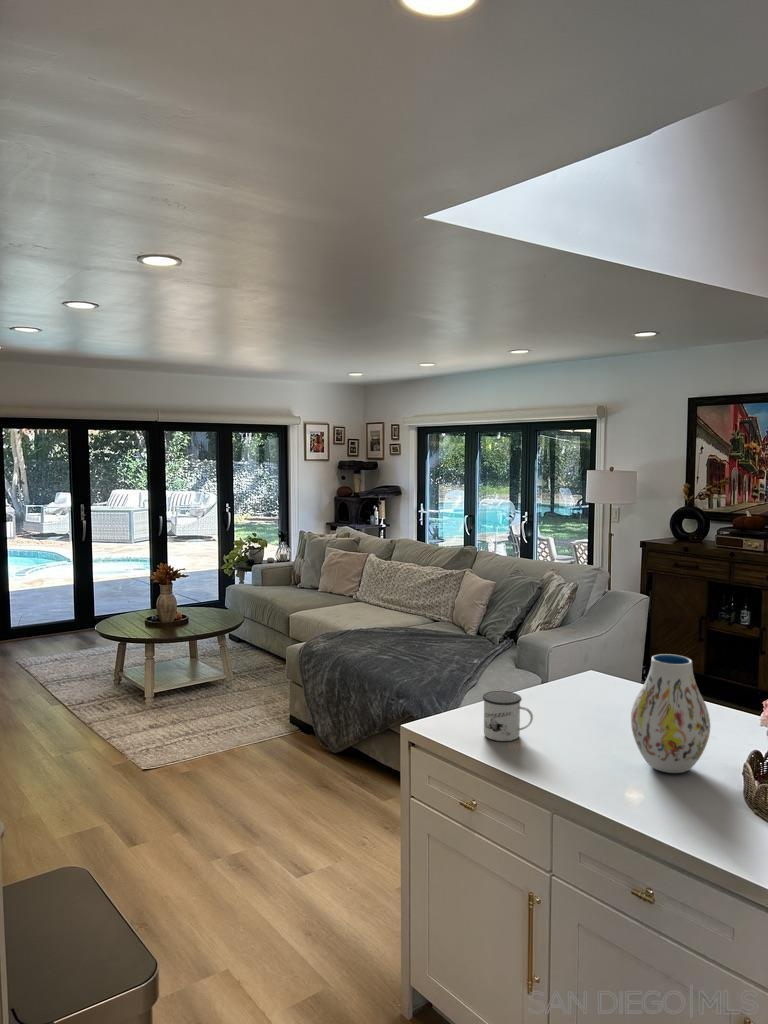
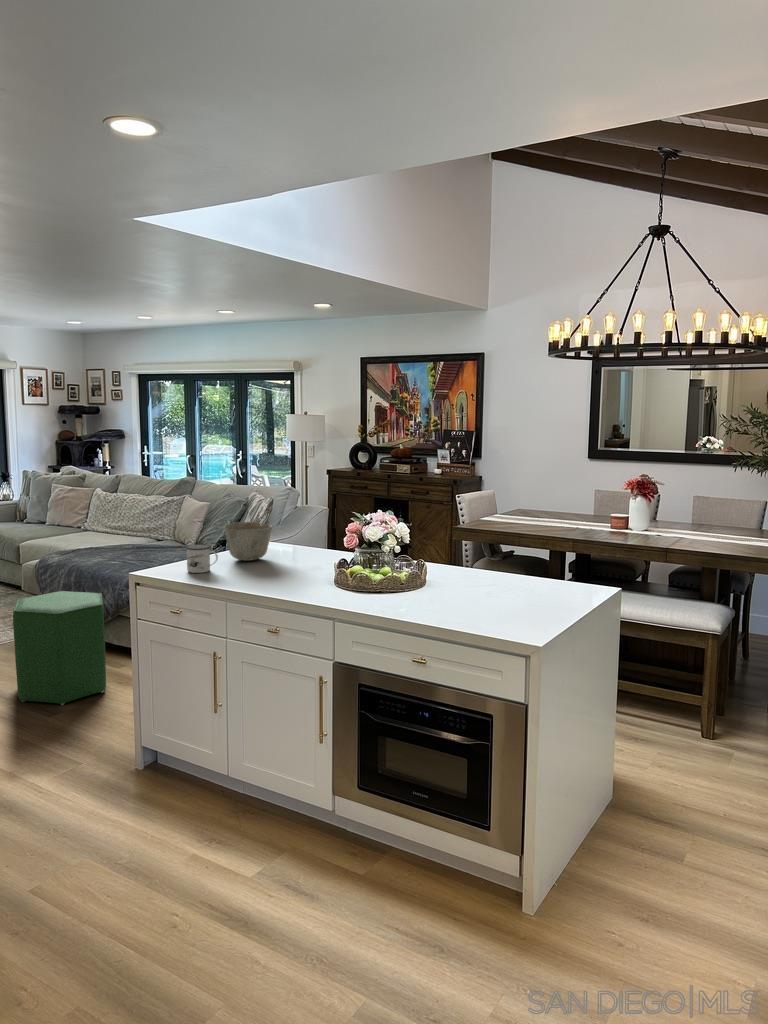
ceramic bowl: none [539,651,617,718] -> present [224,522,272,561]
vase: present [631,654,710,773] -> none [273,510,316,576]
ottoman: none [259,697,366,856] -> present [13,591,106,705]

